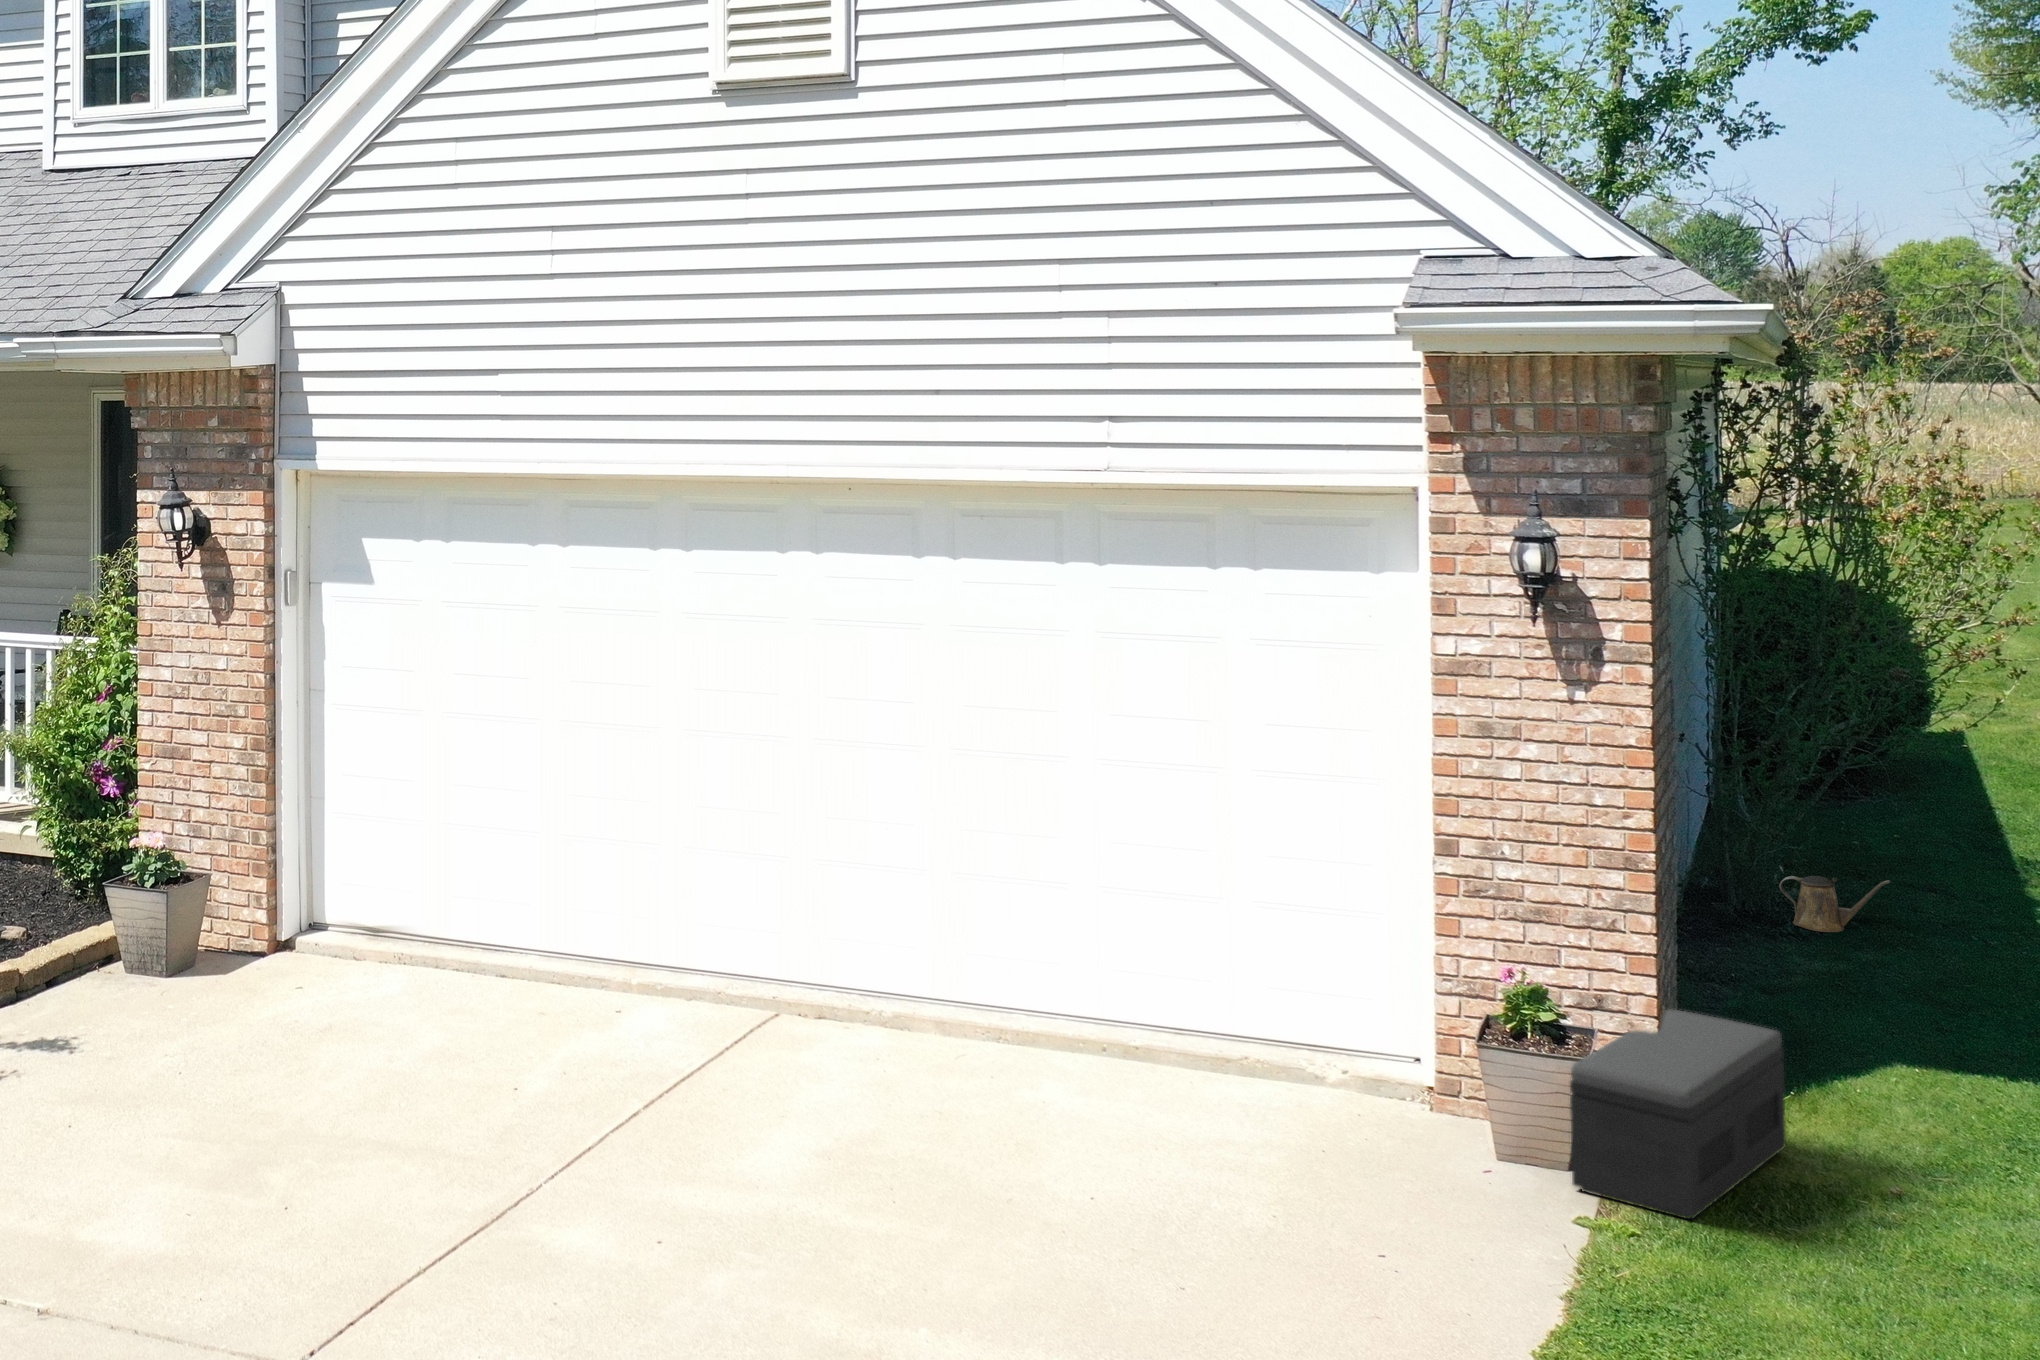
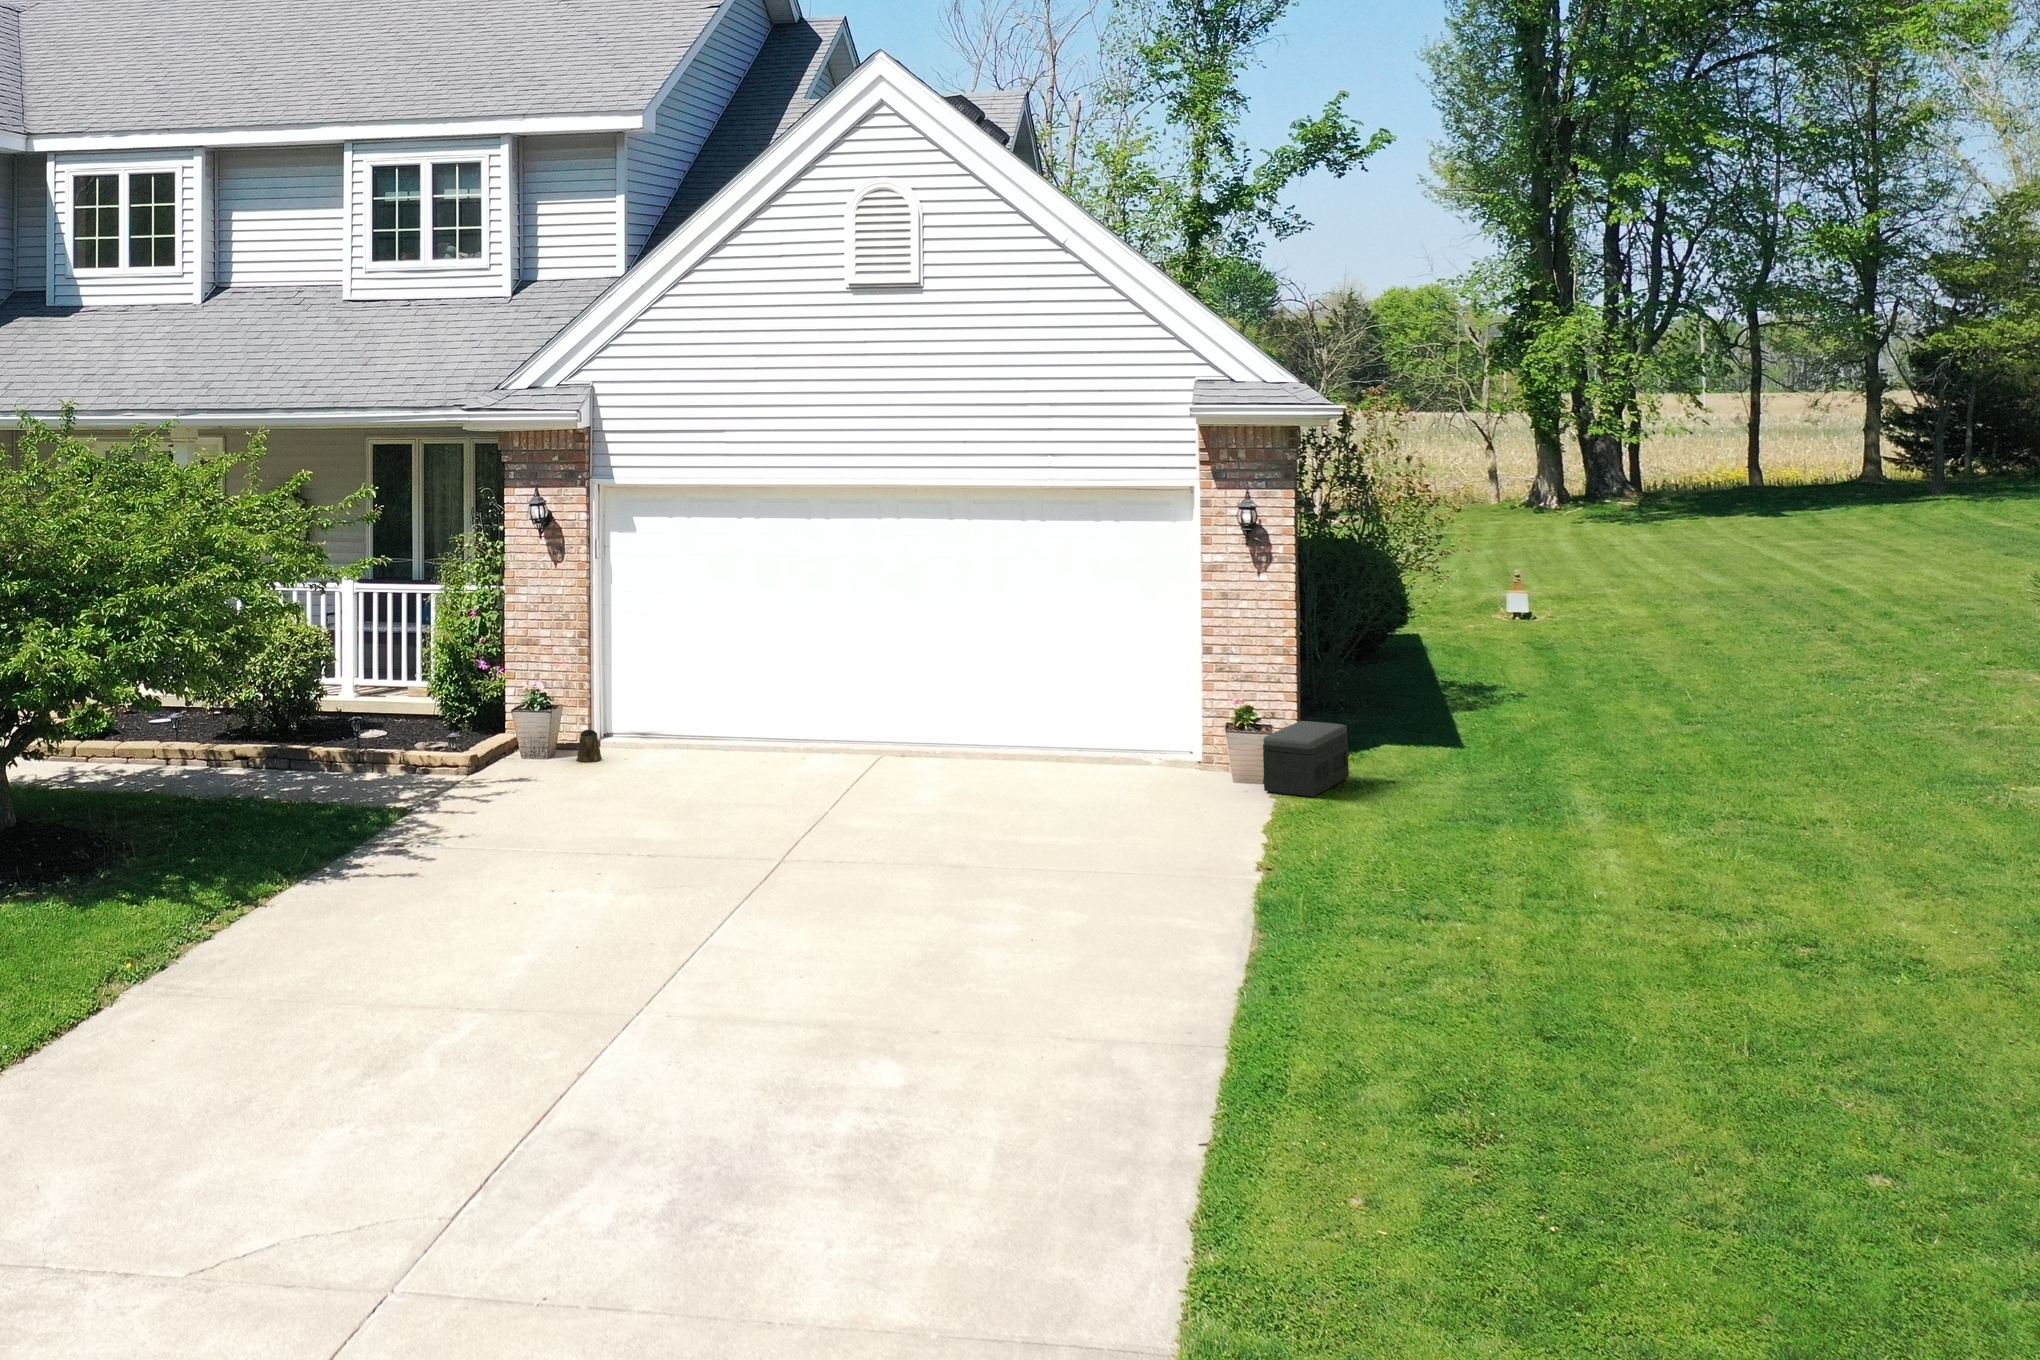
watering can: present [1780,876,1891,932] -> present [577,730,602,762]

